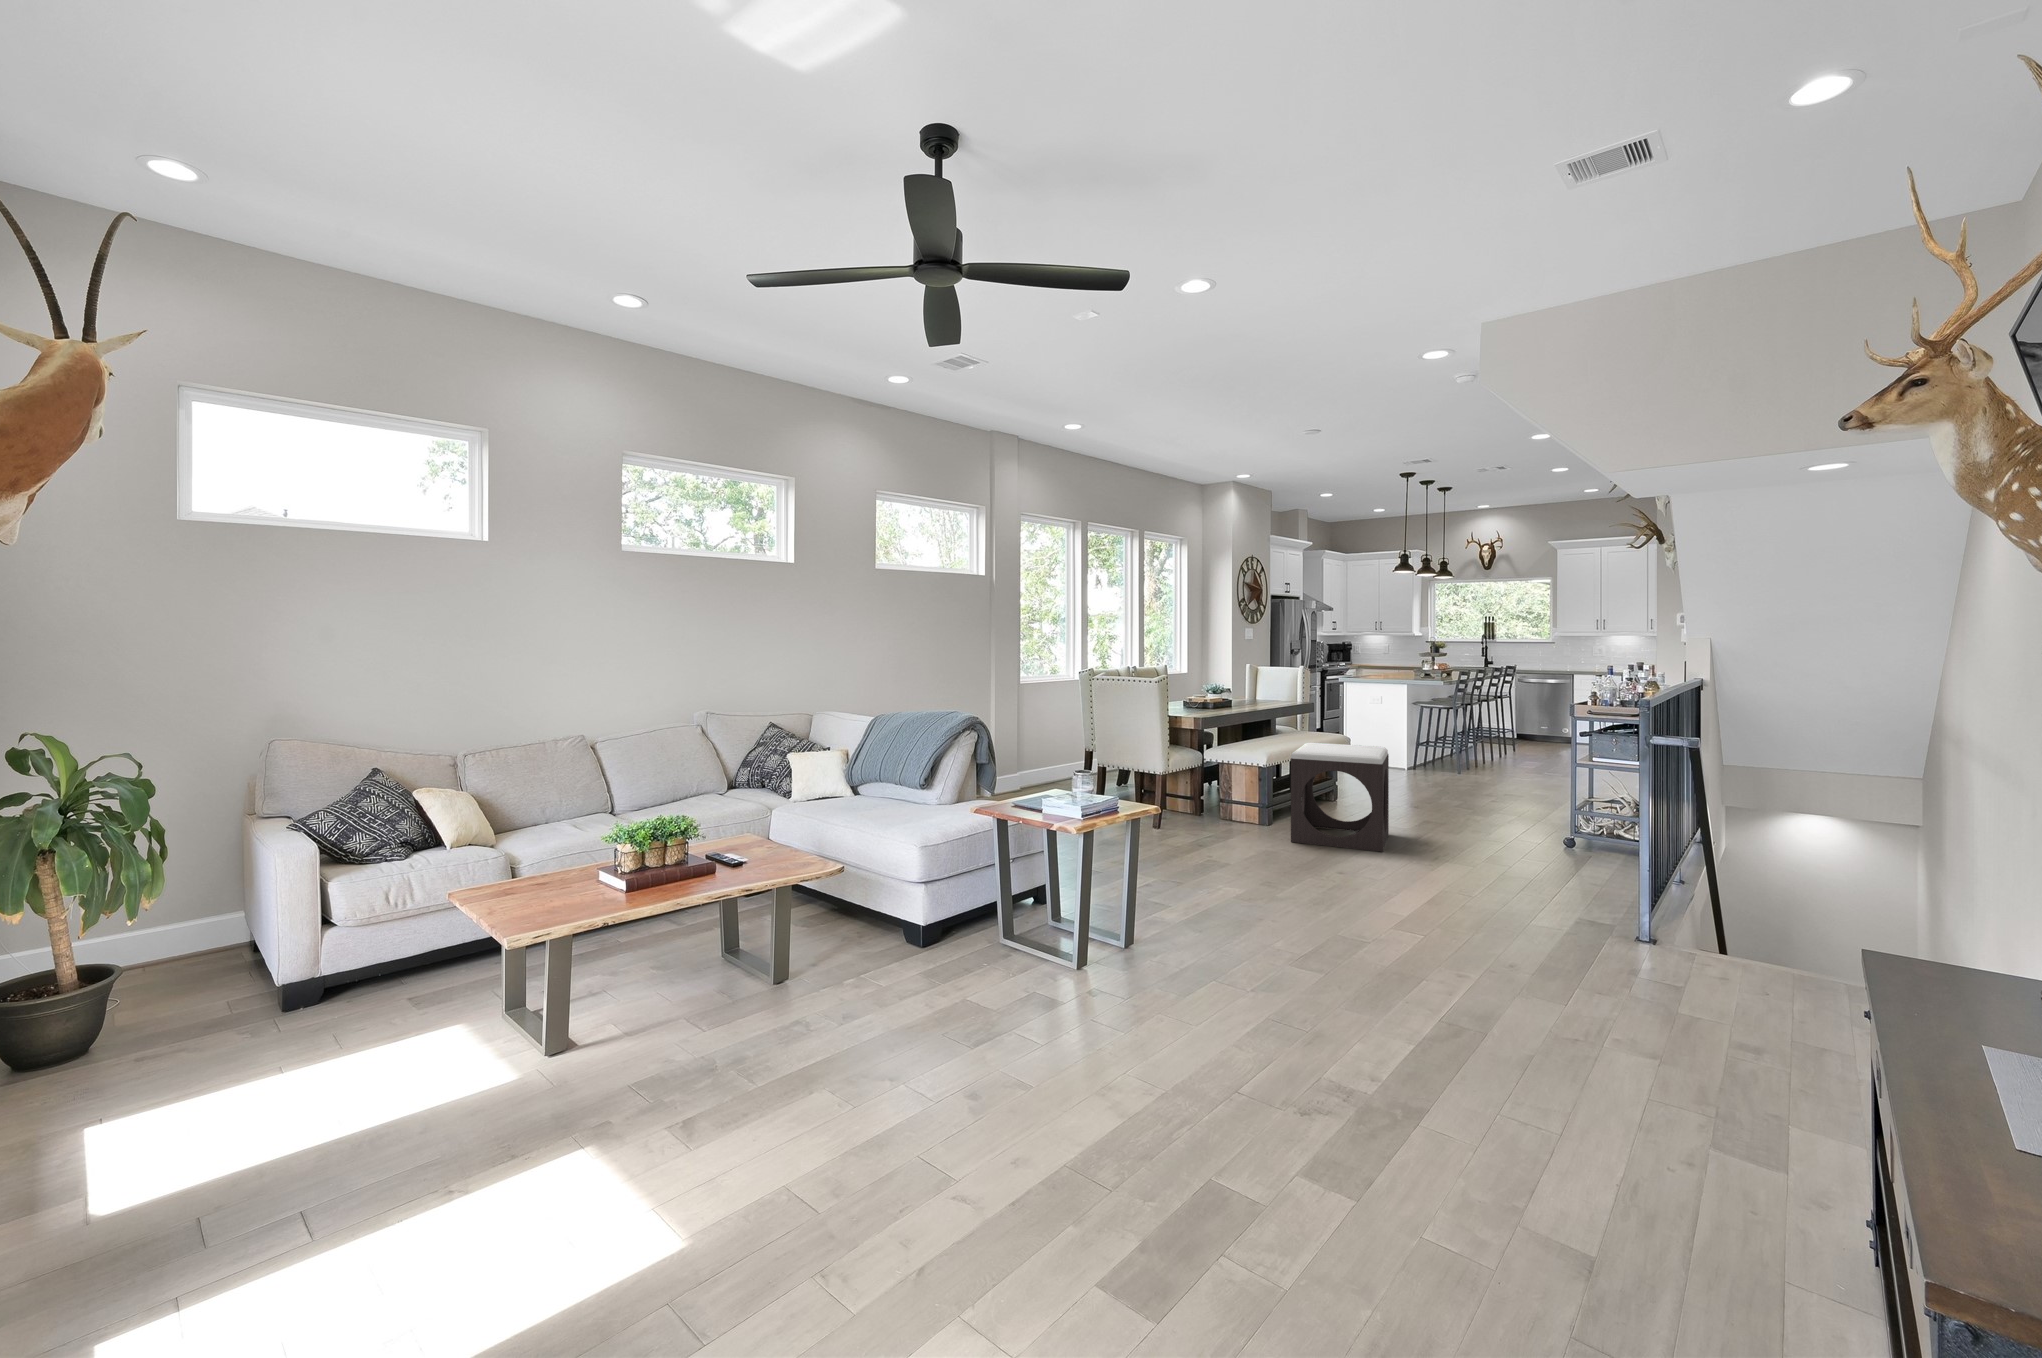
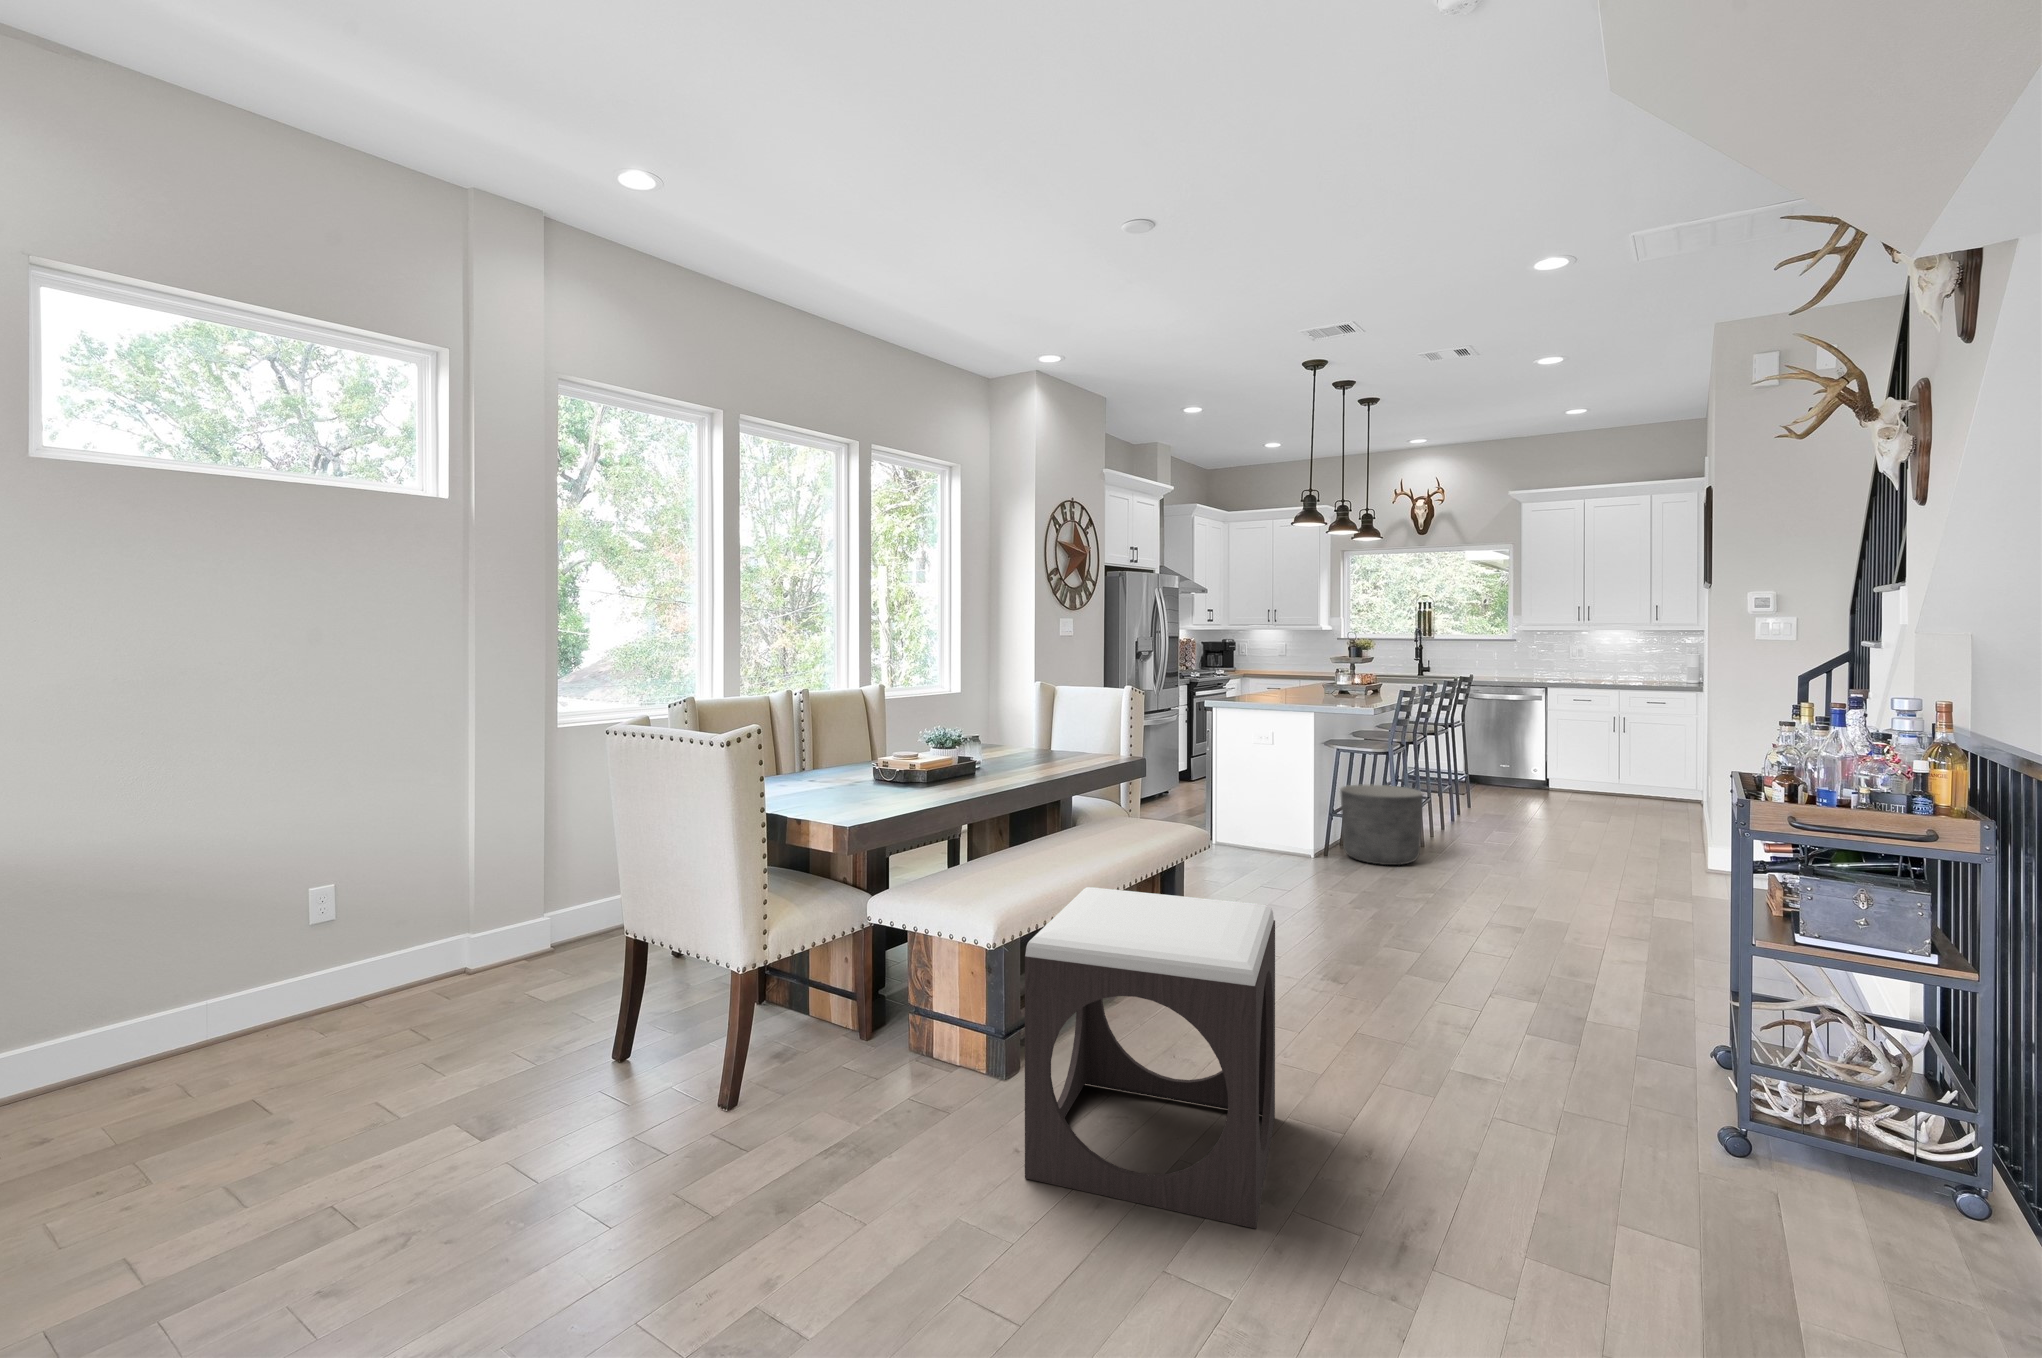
planter: none [1424,727,1474,771] -> present [1340,784,1423,865]

